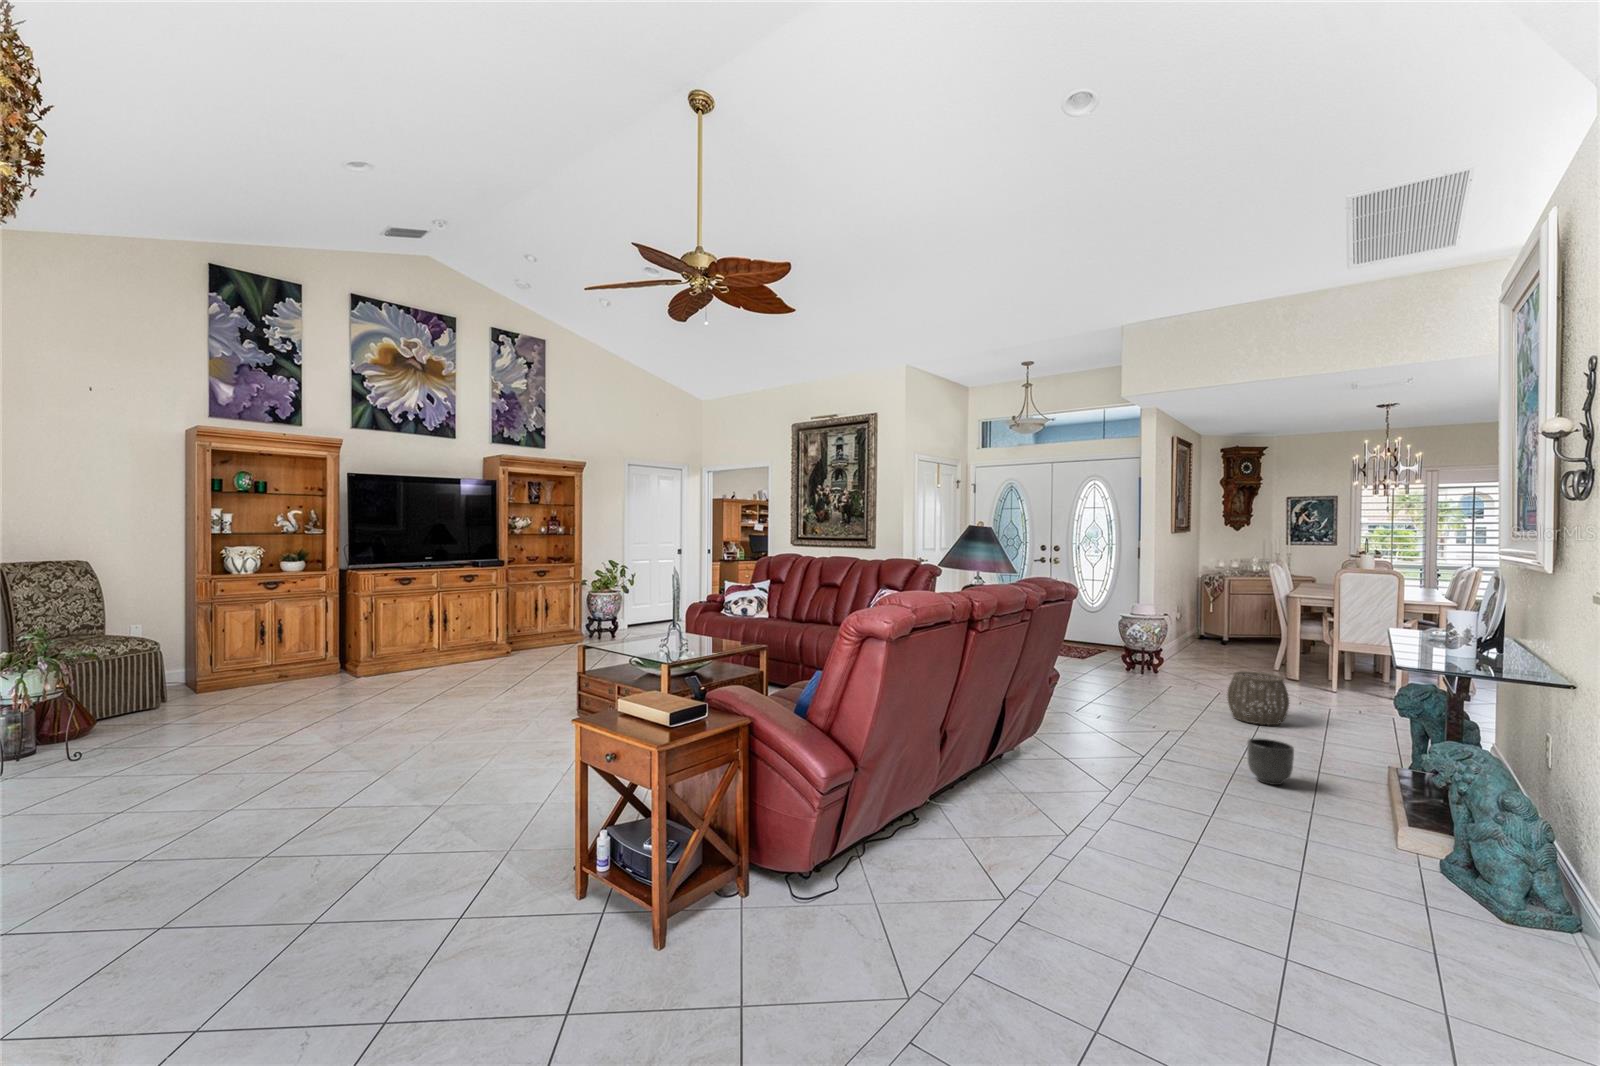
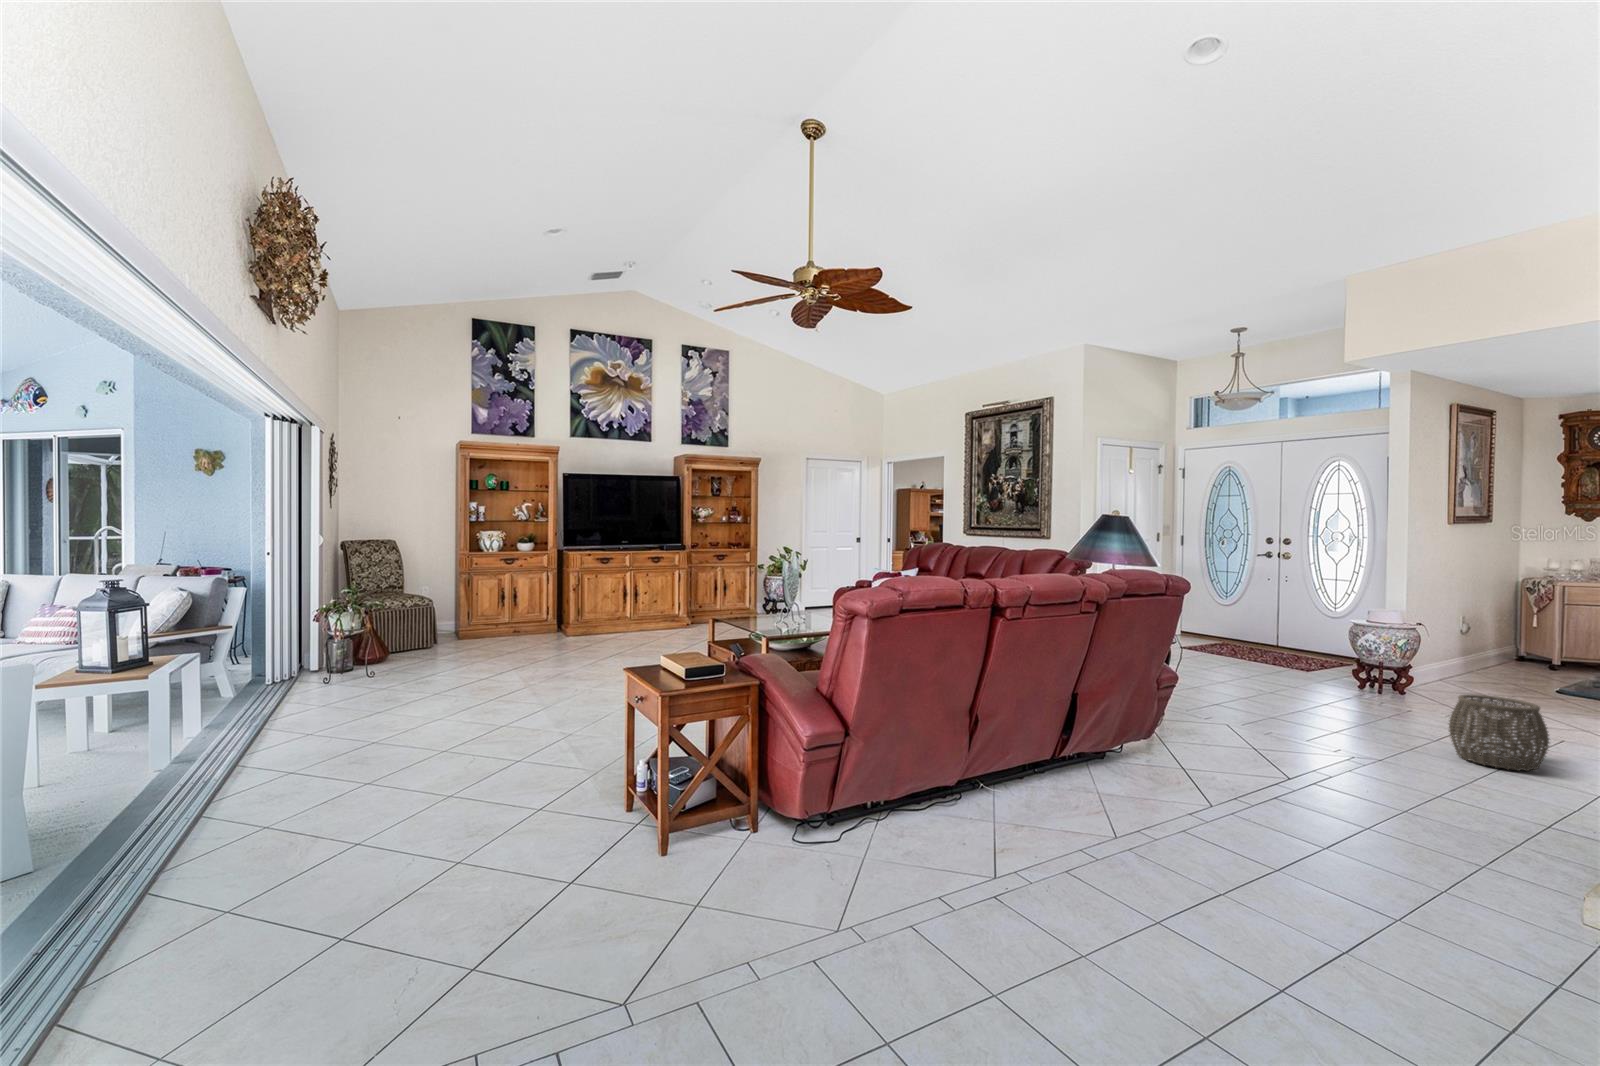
planter: present [1247,738,1294,785] -> none [1390,771,1459,836]

